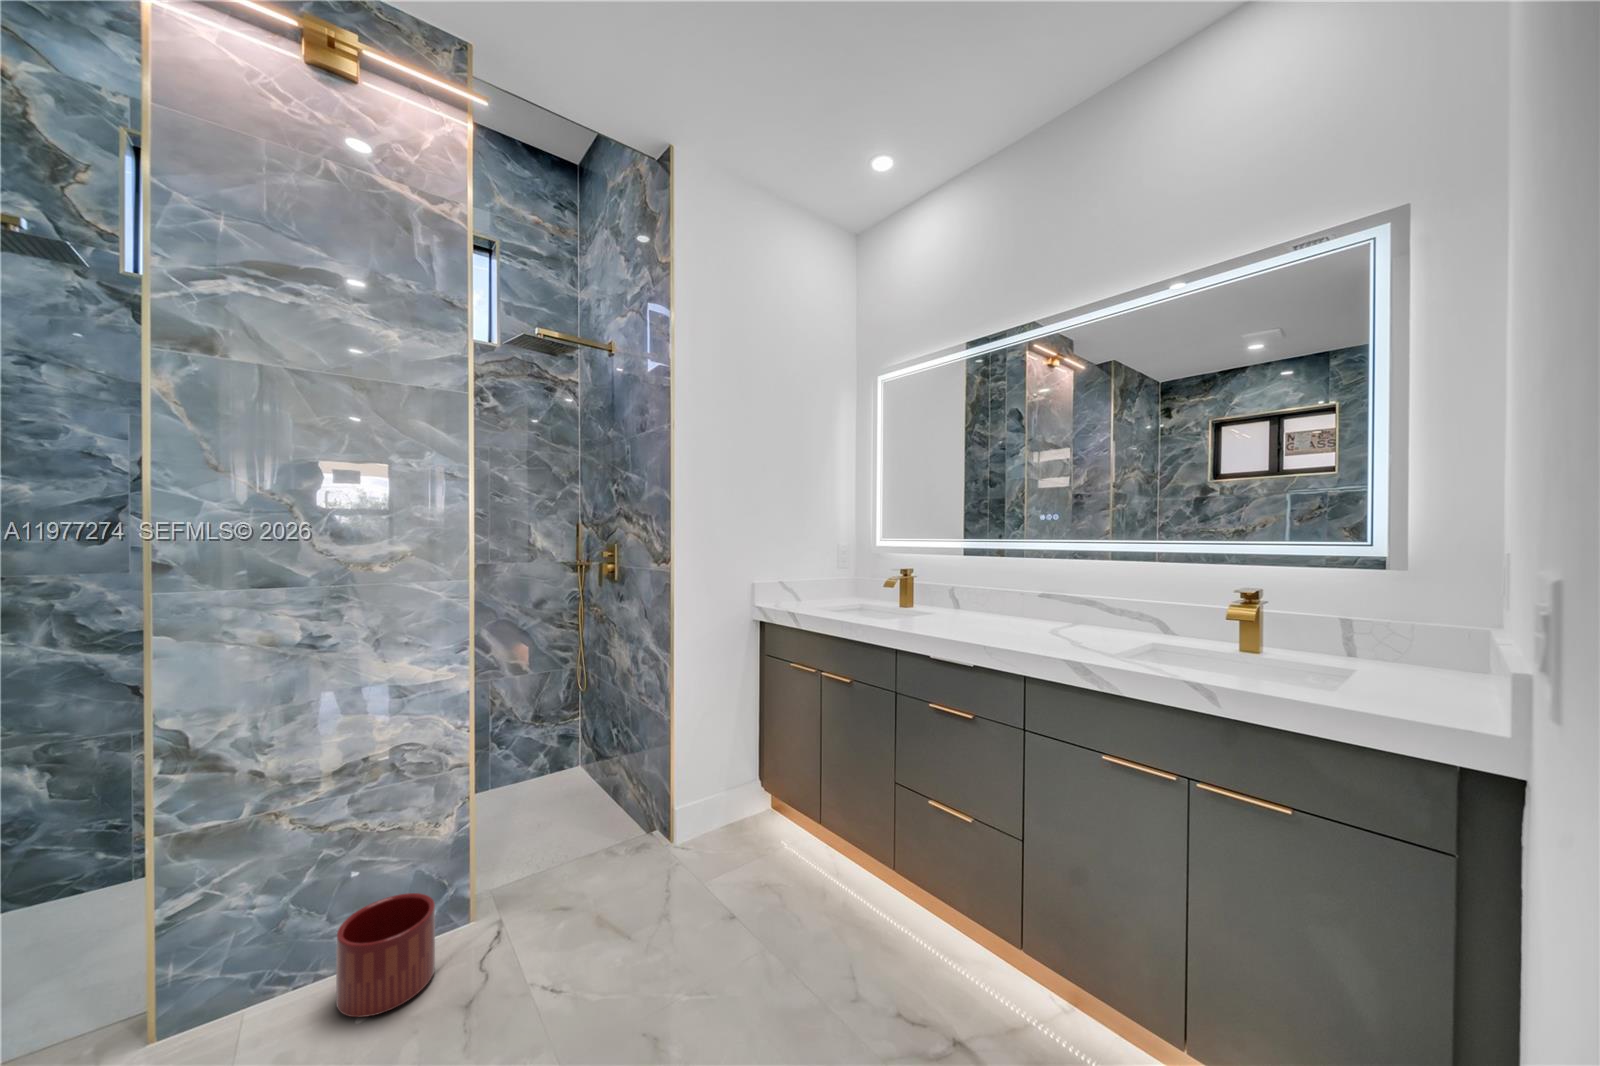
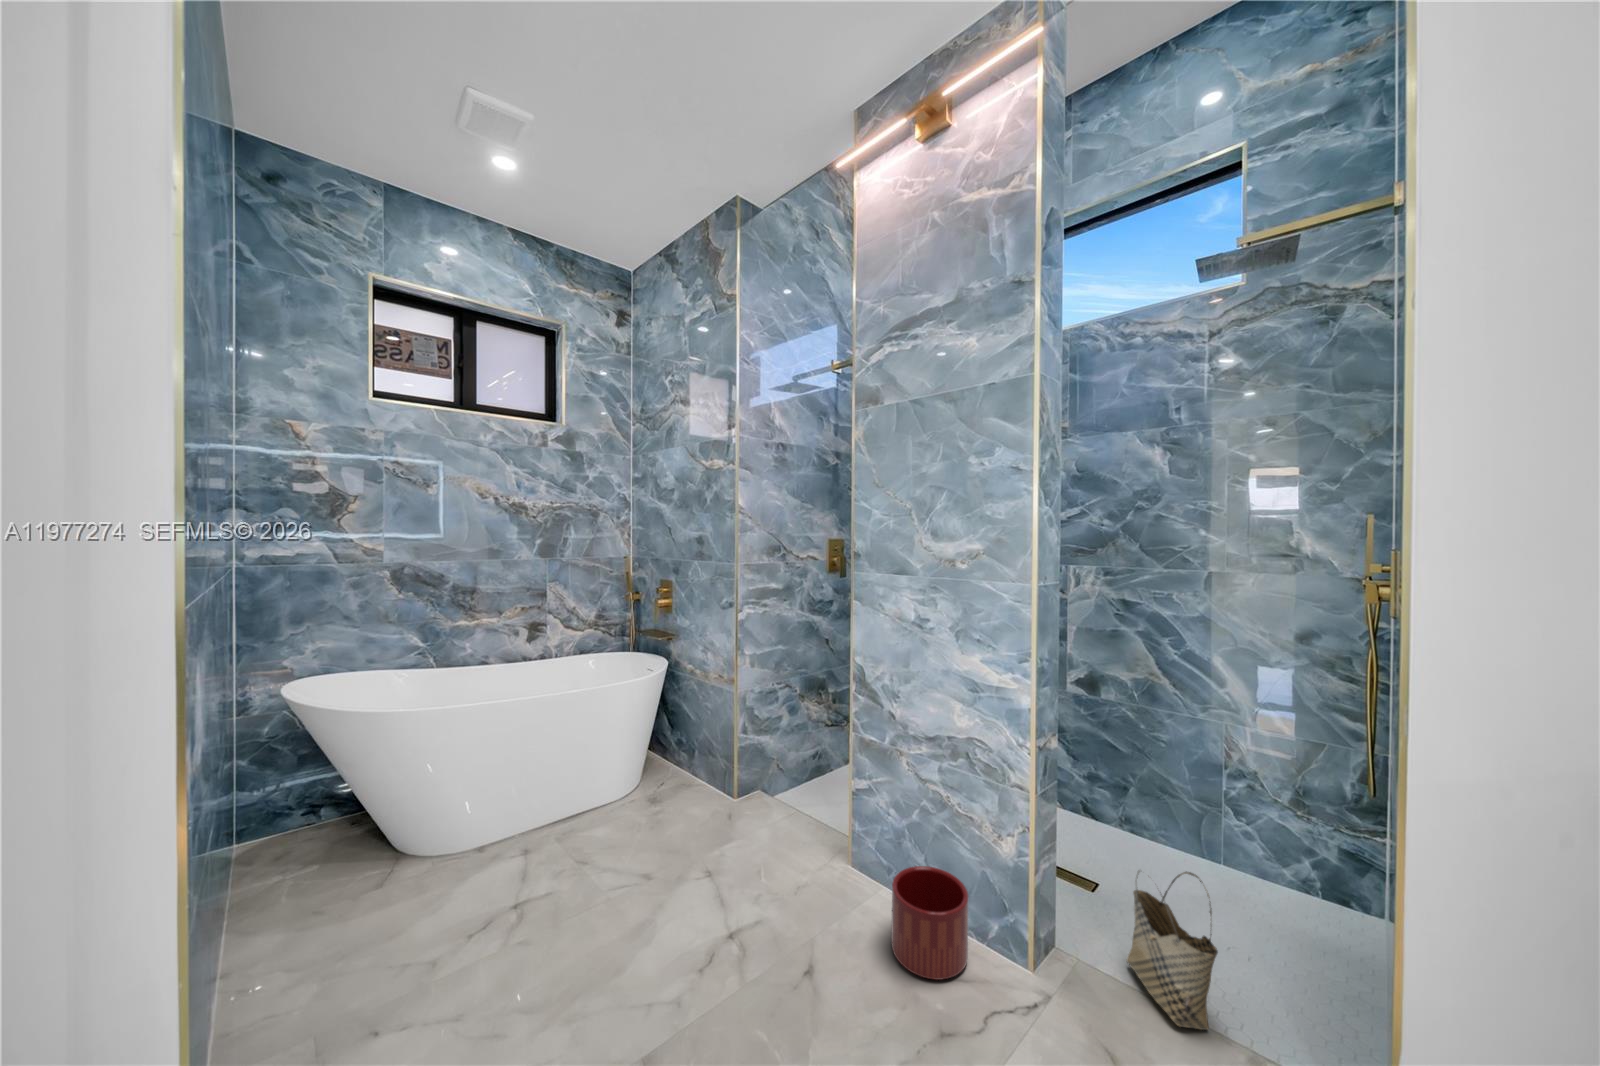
woven basket: none [517,769,585,869] -> present [1126,871,1218,1030]

